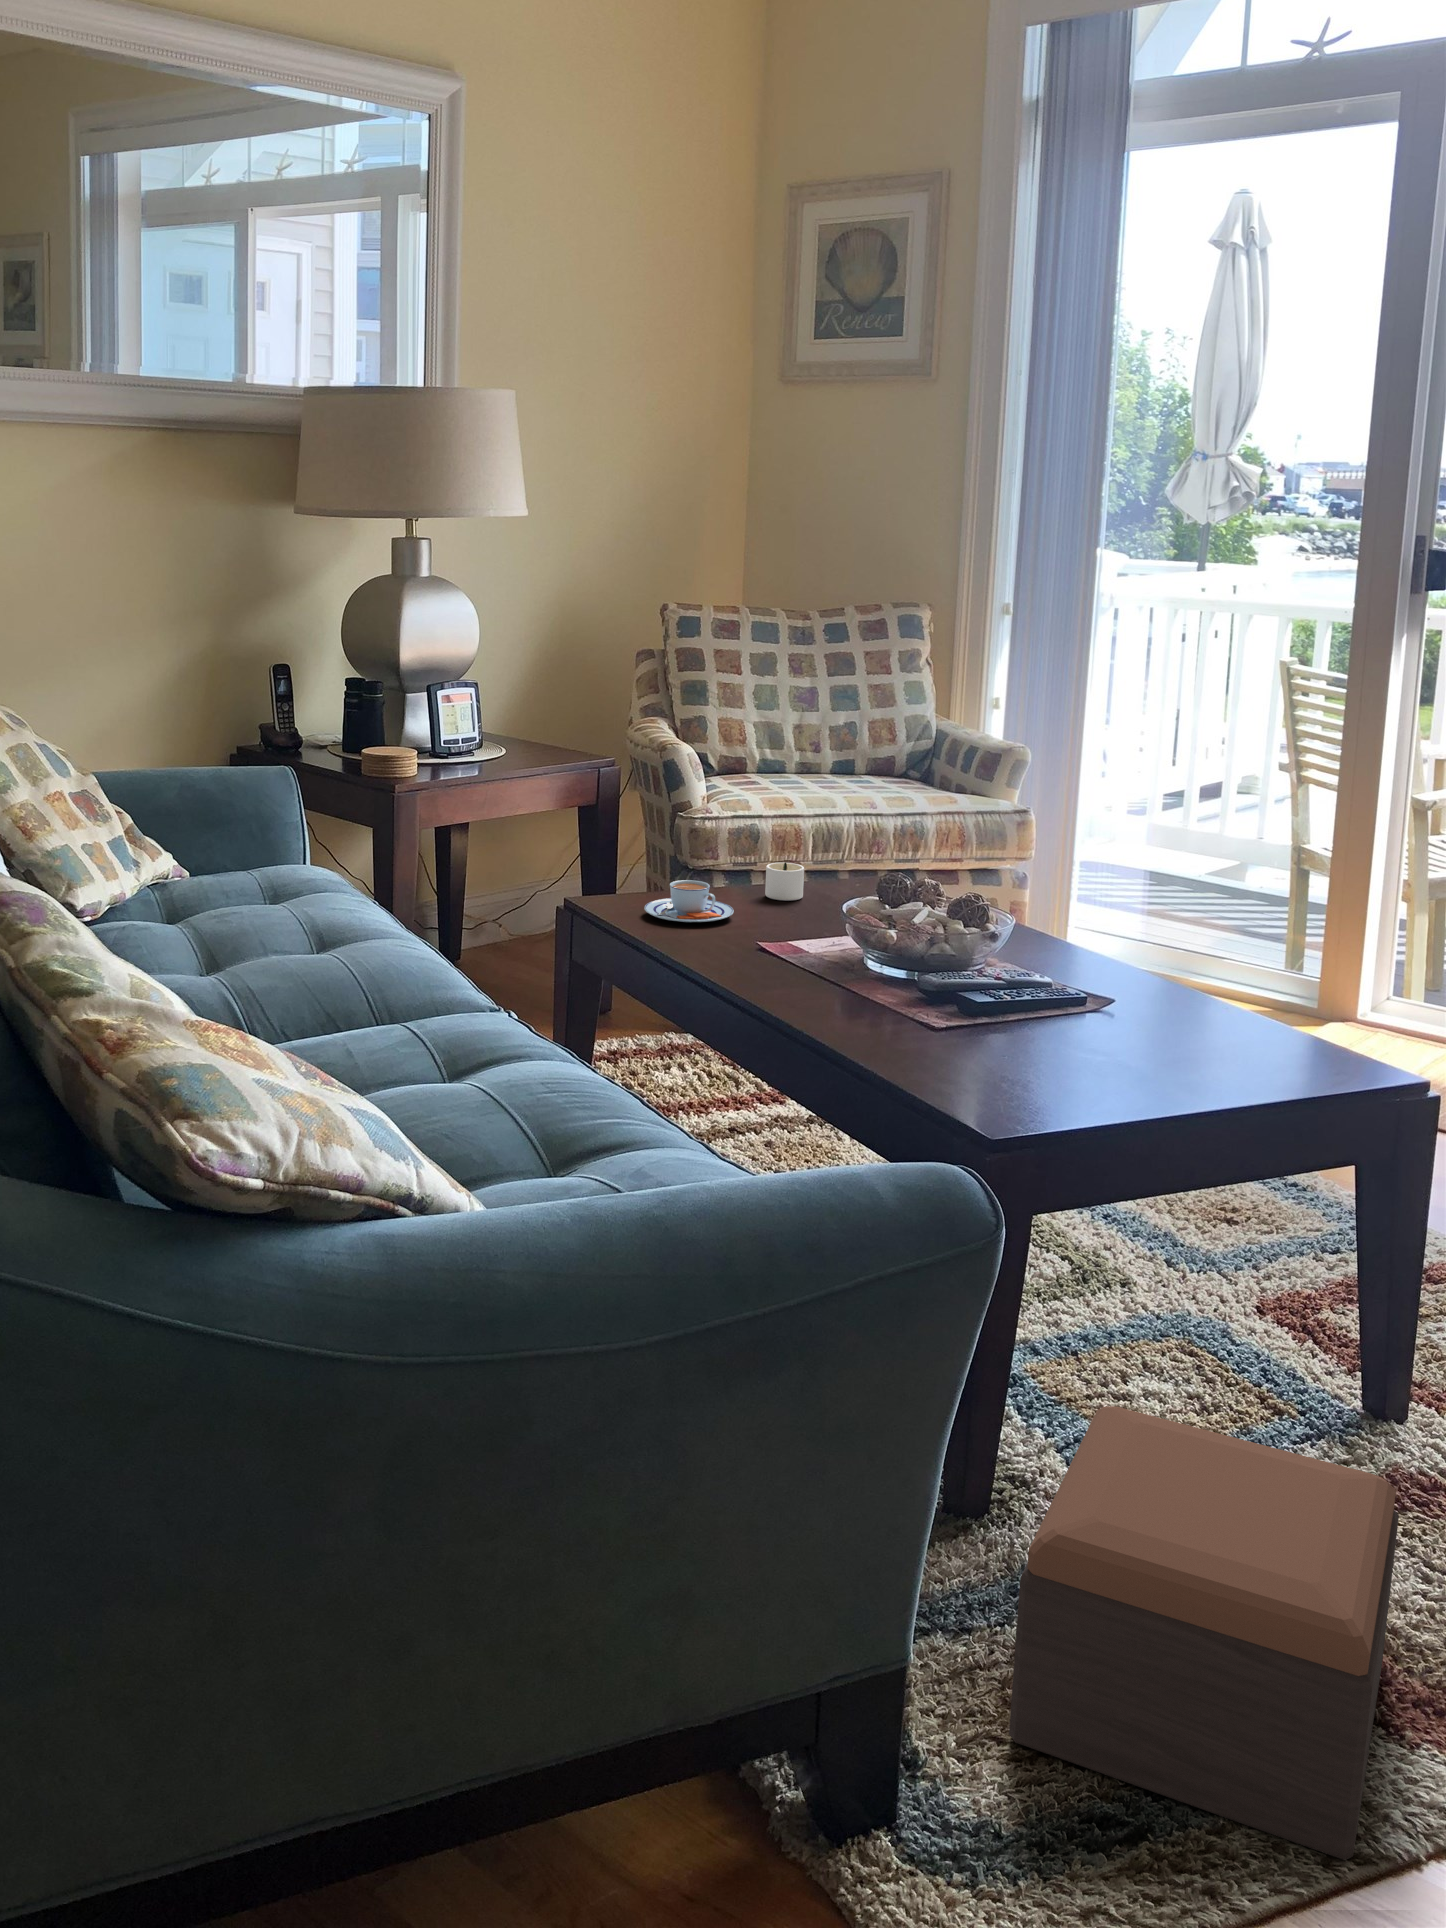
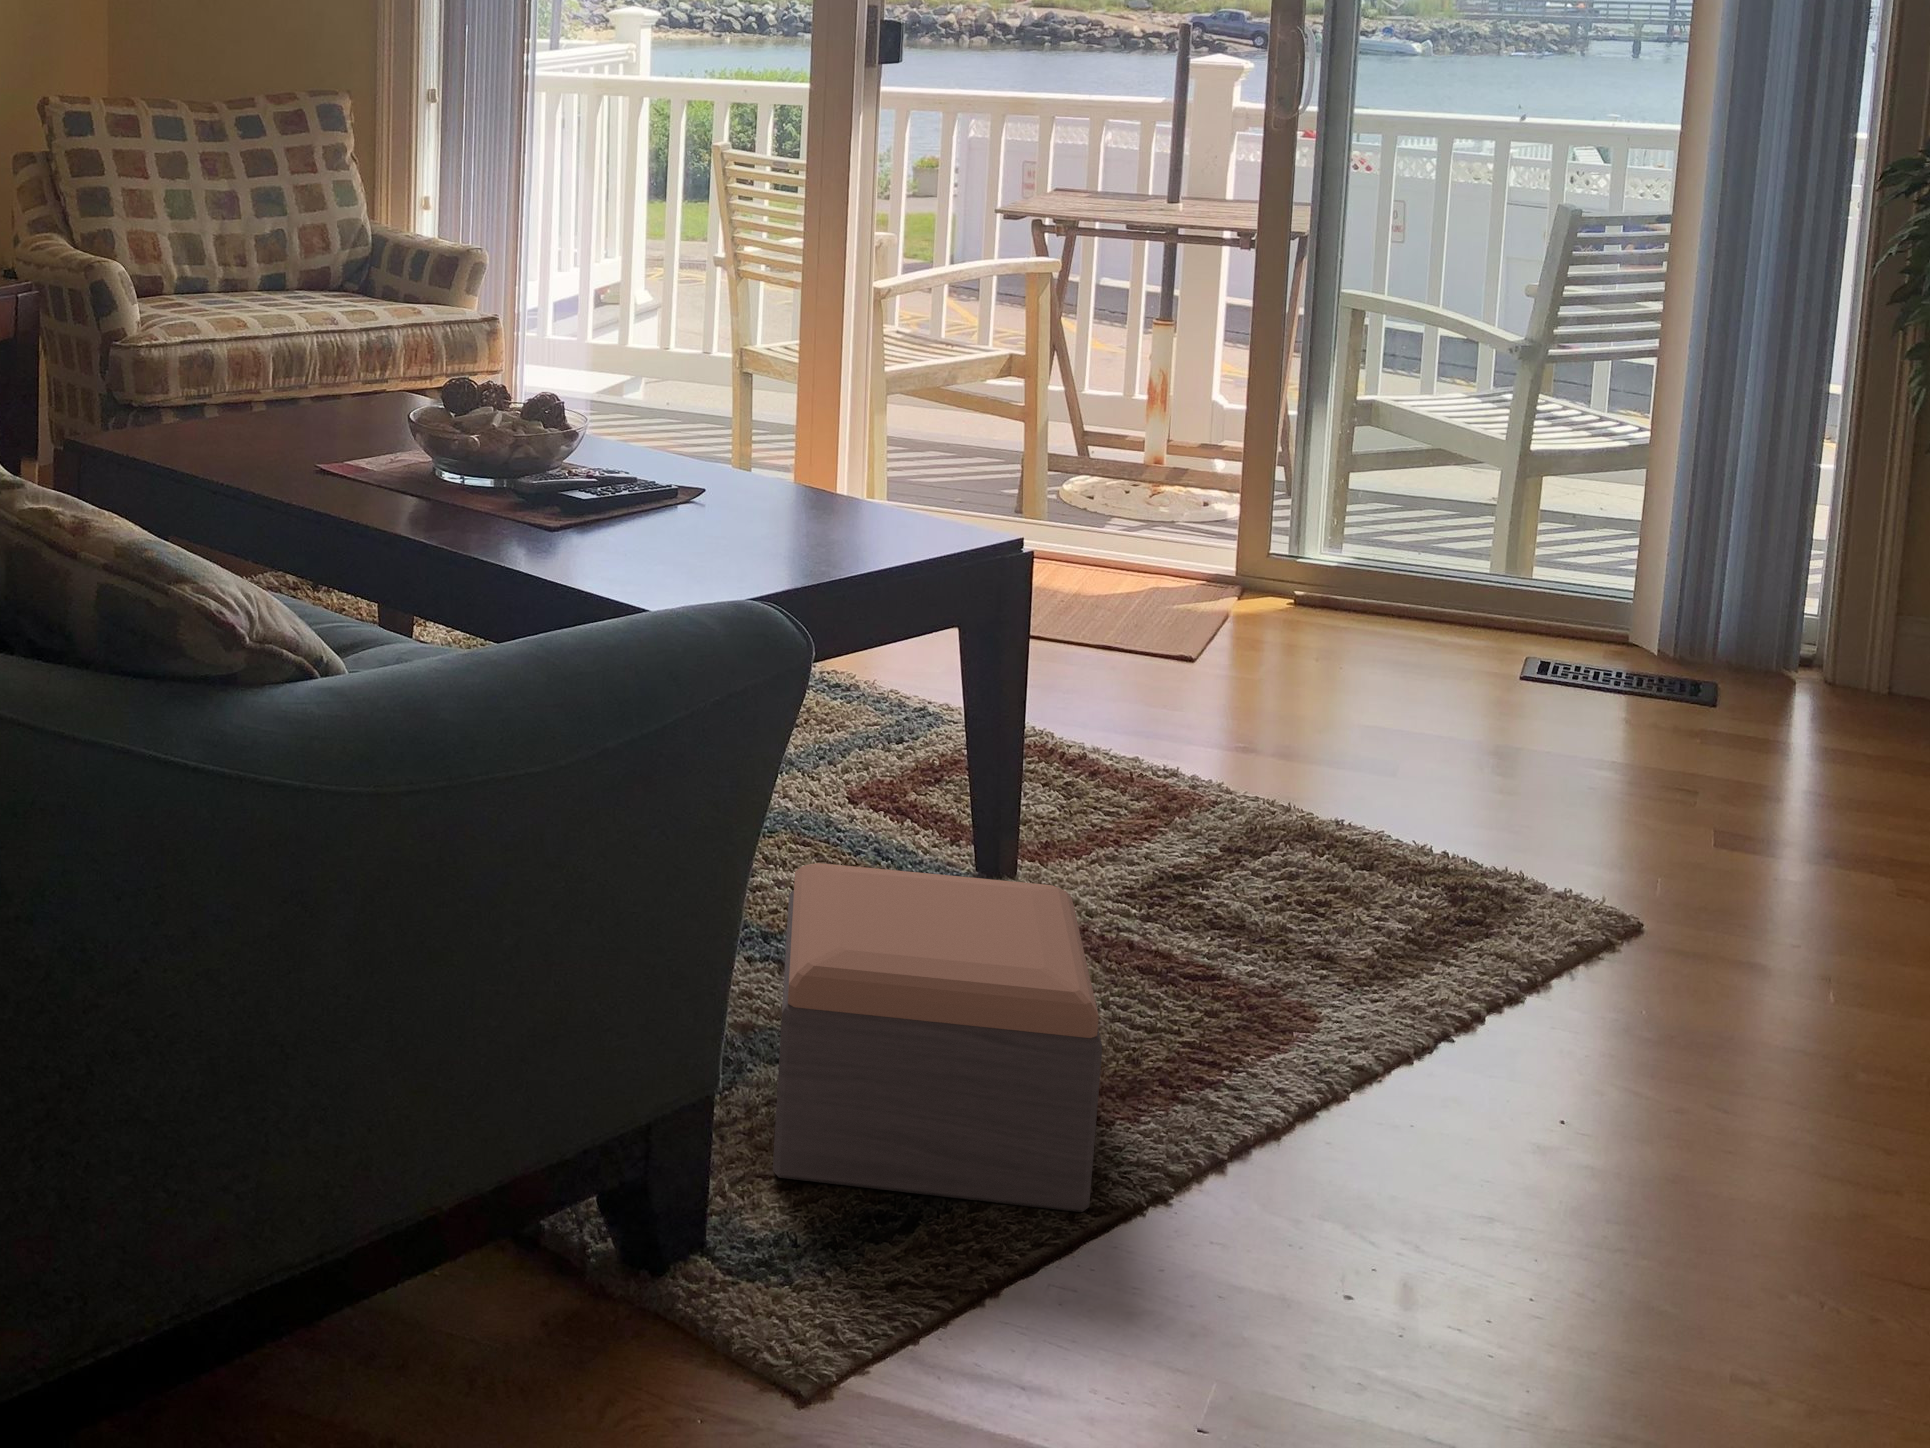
candle: present [765,862,804,900] -> none [277,382,332,425]
teacup: present [644,880,734,922] -> none [159,406,262,452]

